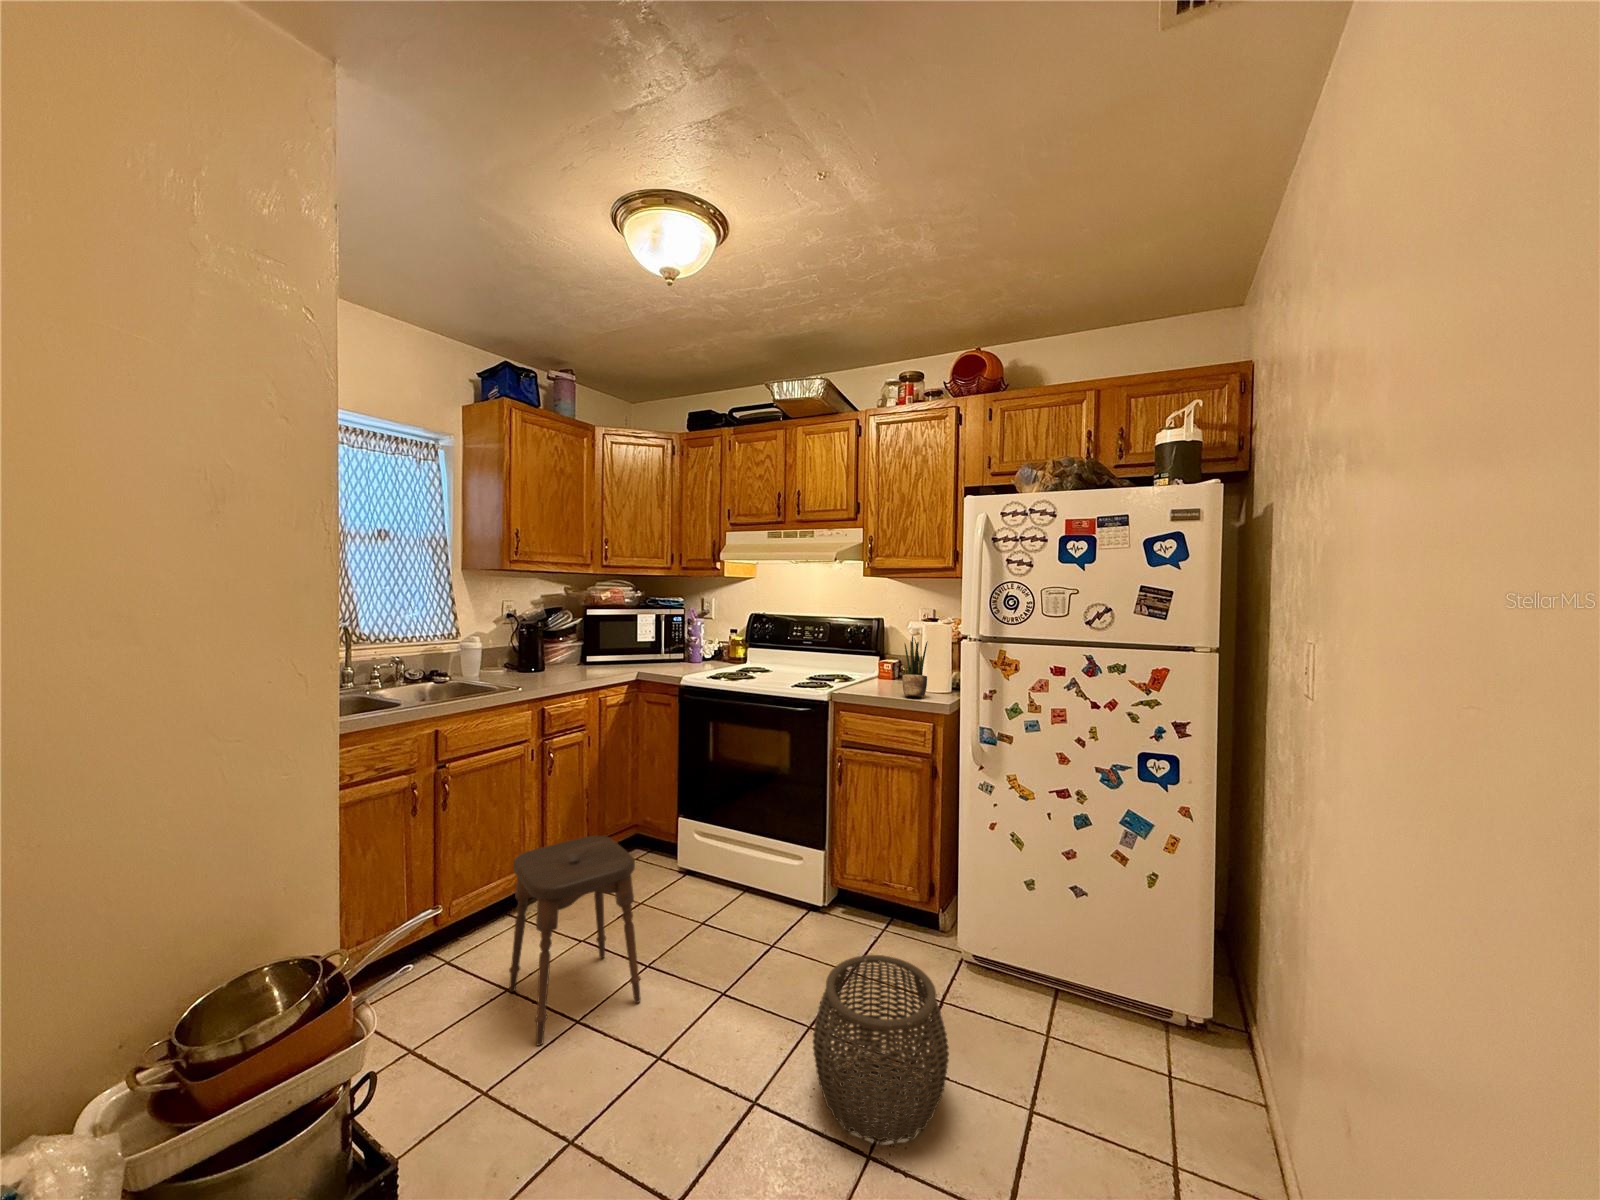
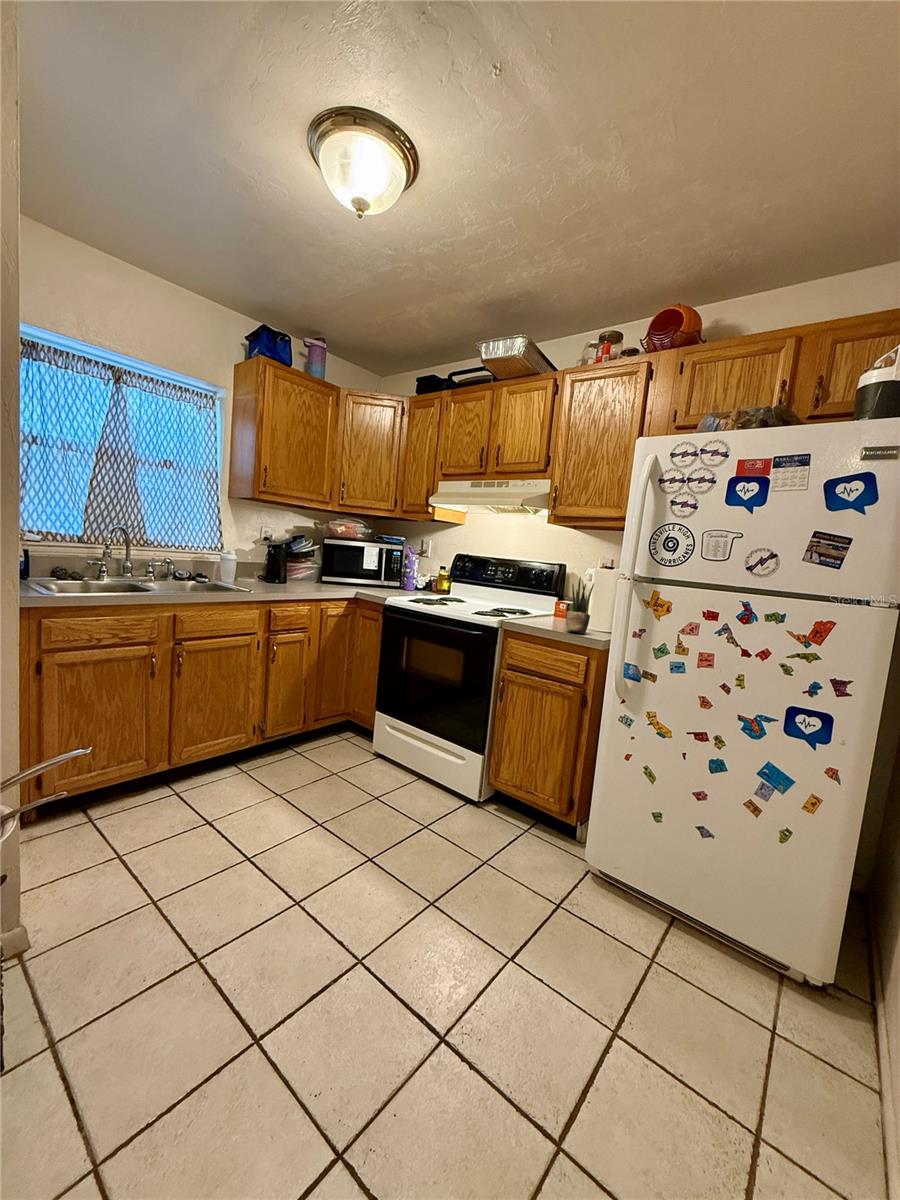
stool: present [509,835,640,1045] -> none [207,714,305,872]
woven basket: present [813,955,949,1143] -> none [412,853,539,1030]

